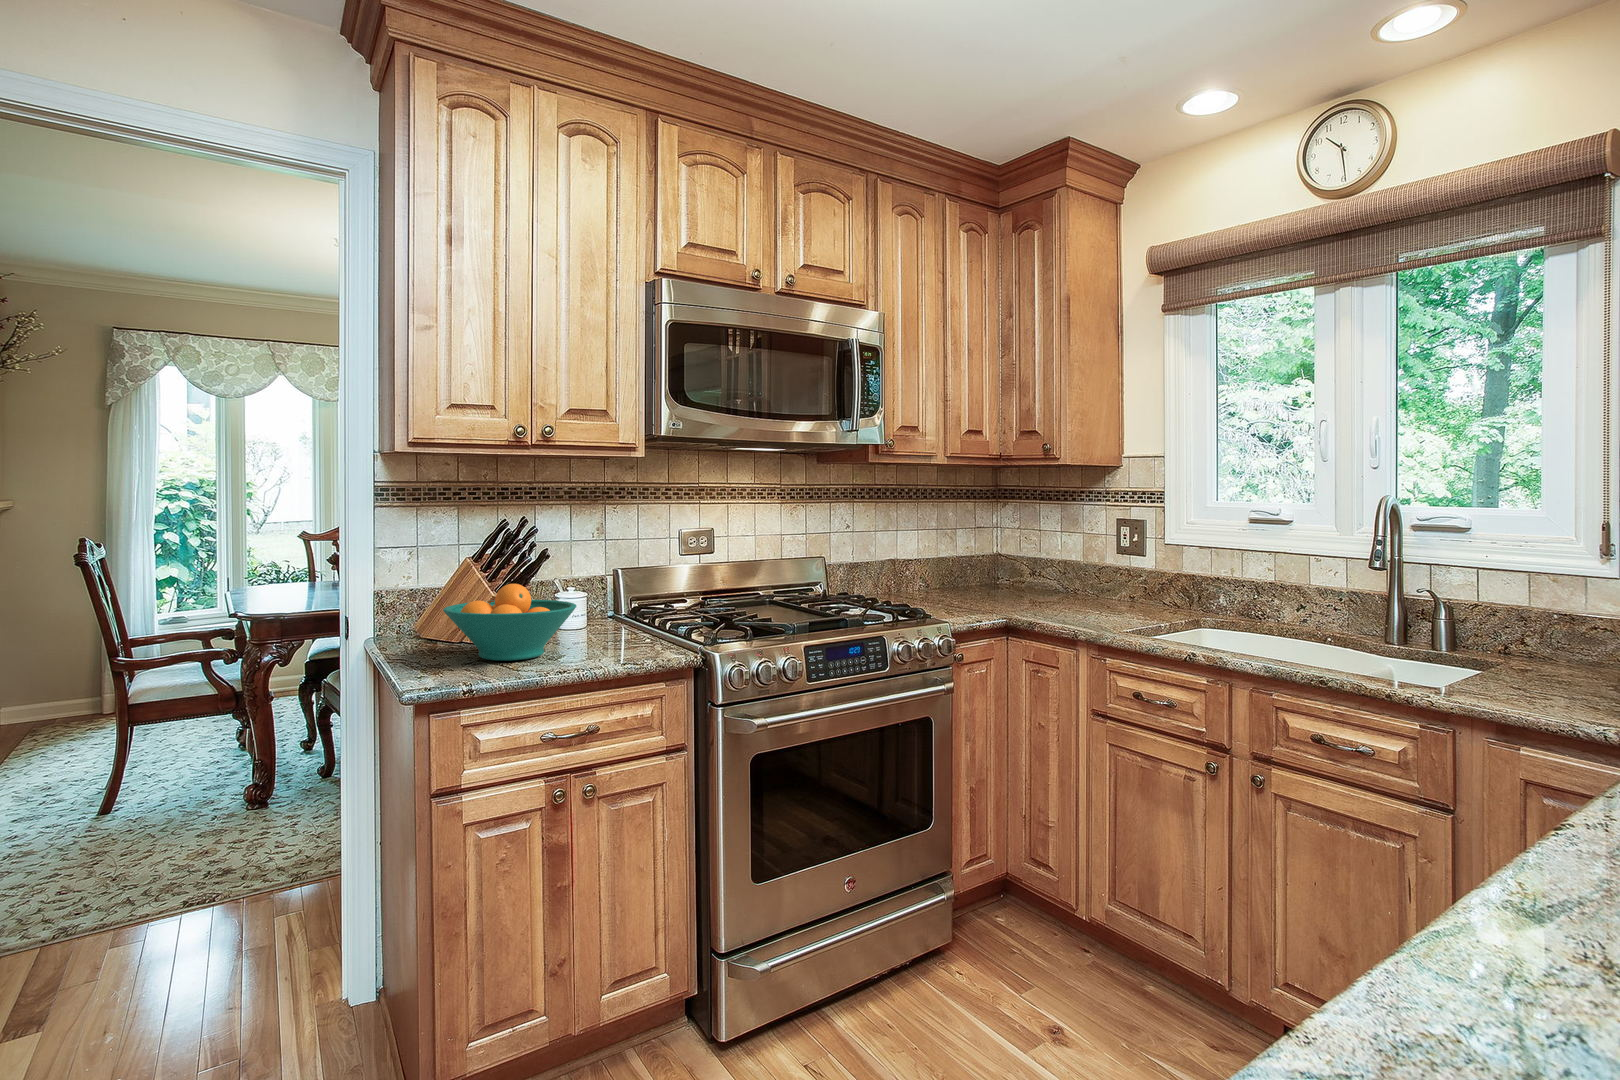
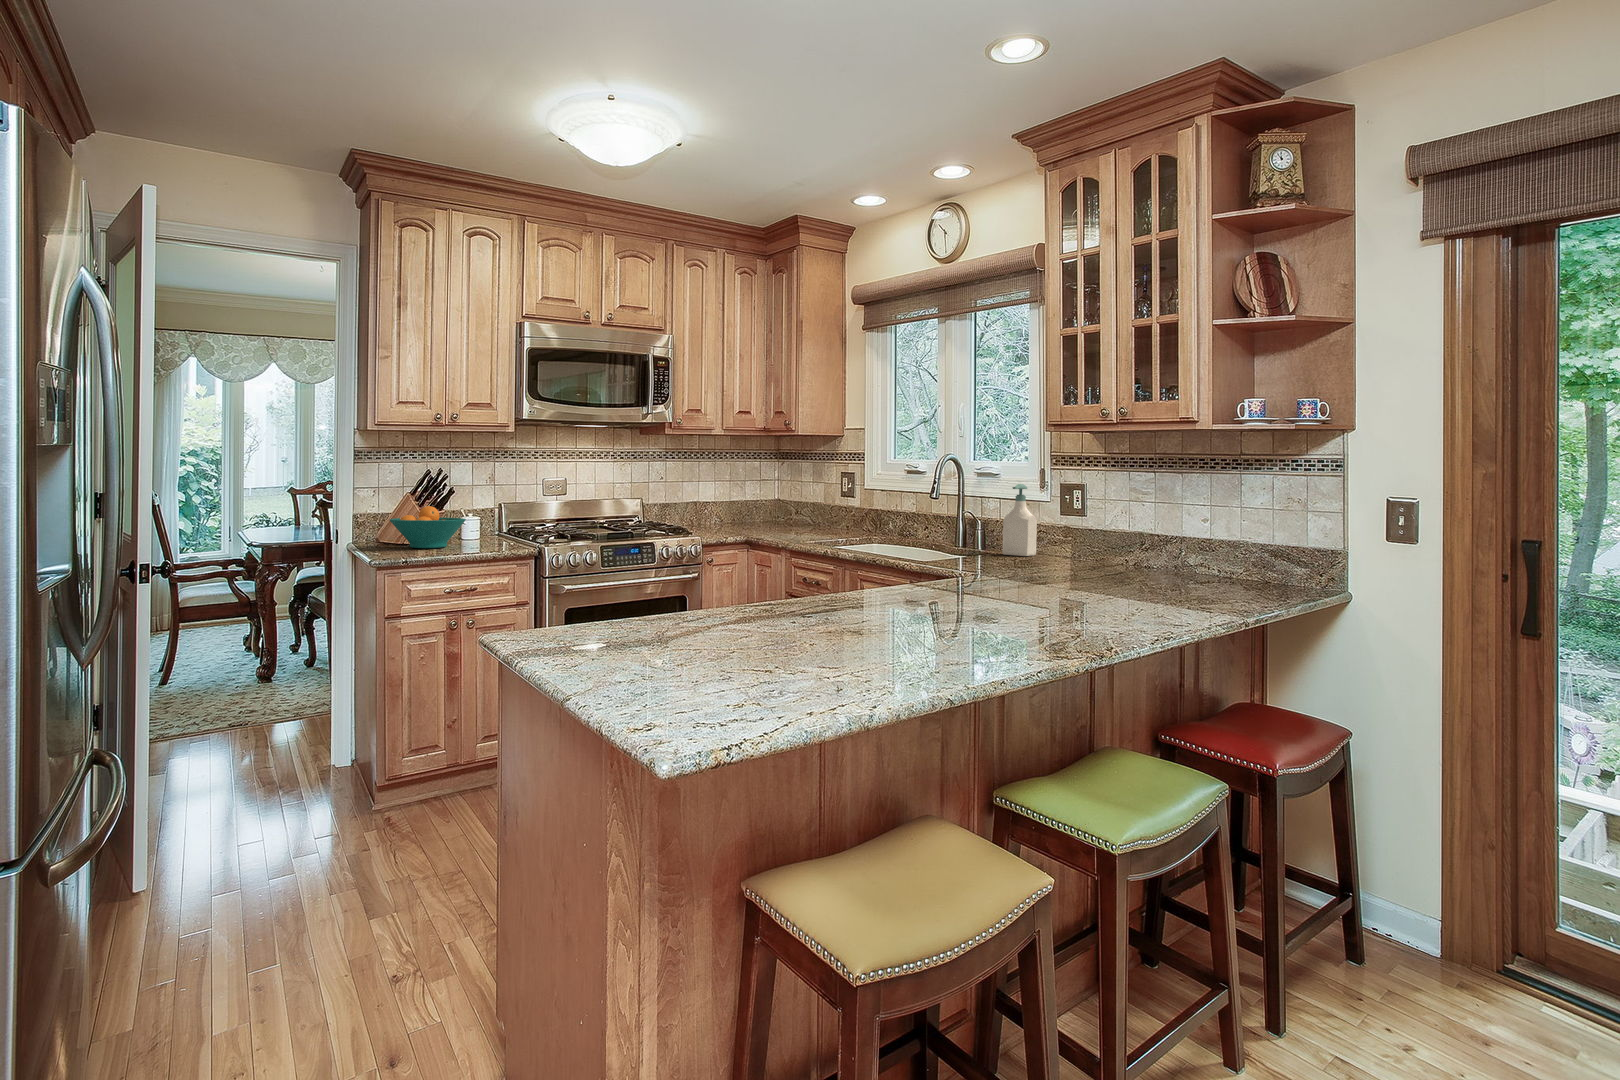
soap bottle: none [1510,542,1578,669] -> present [1003,484,1037,556]

